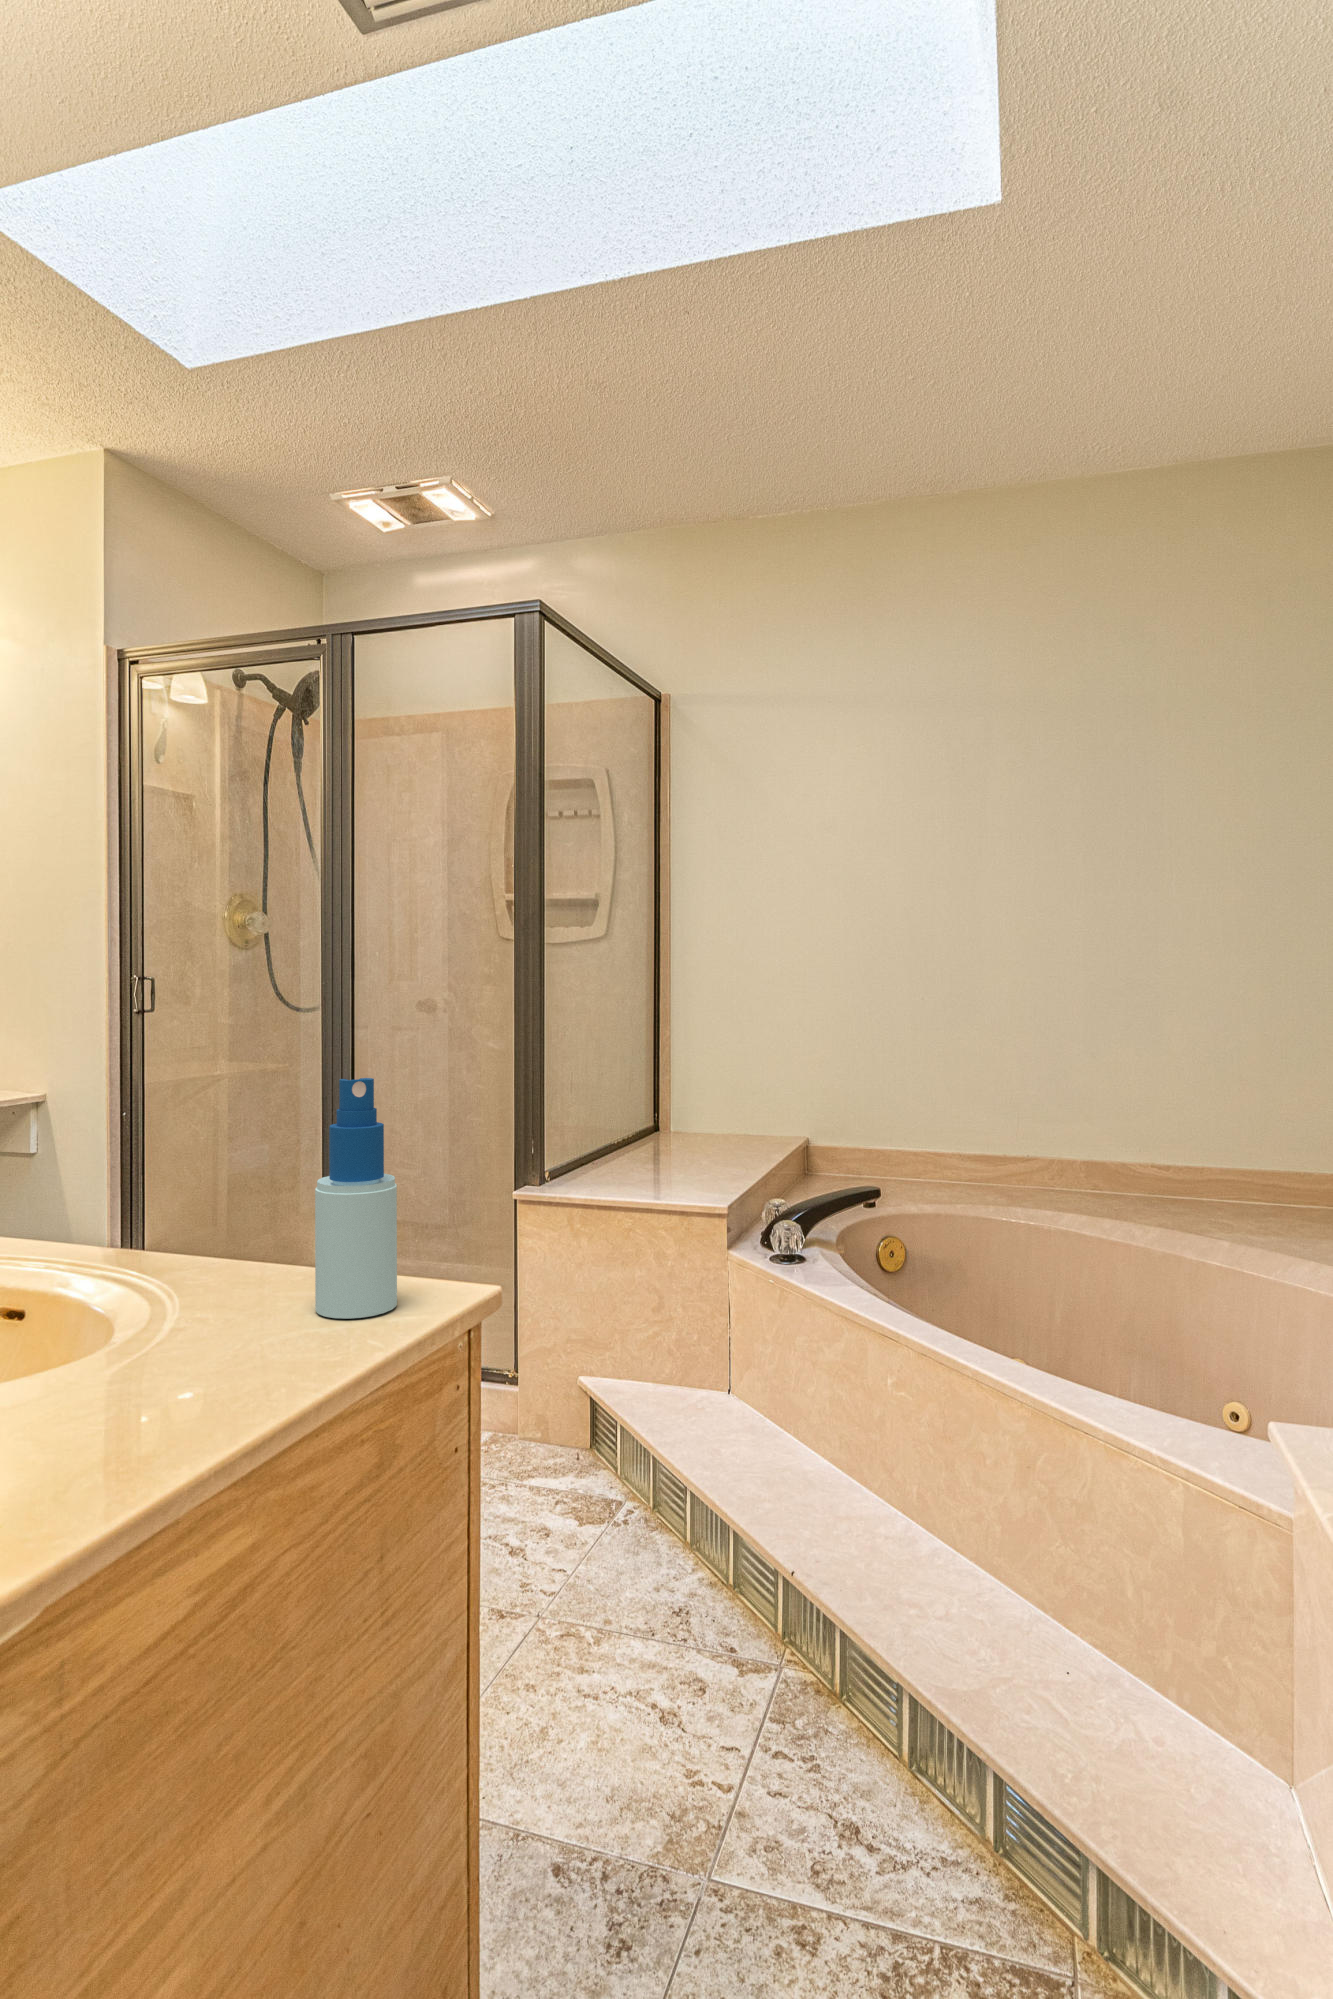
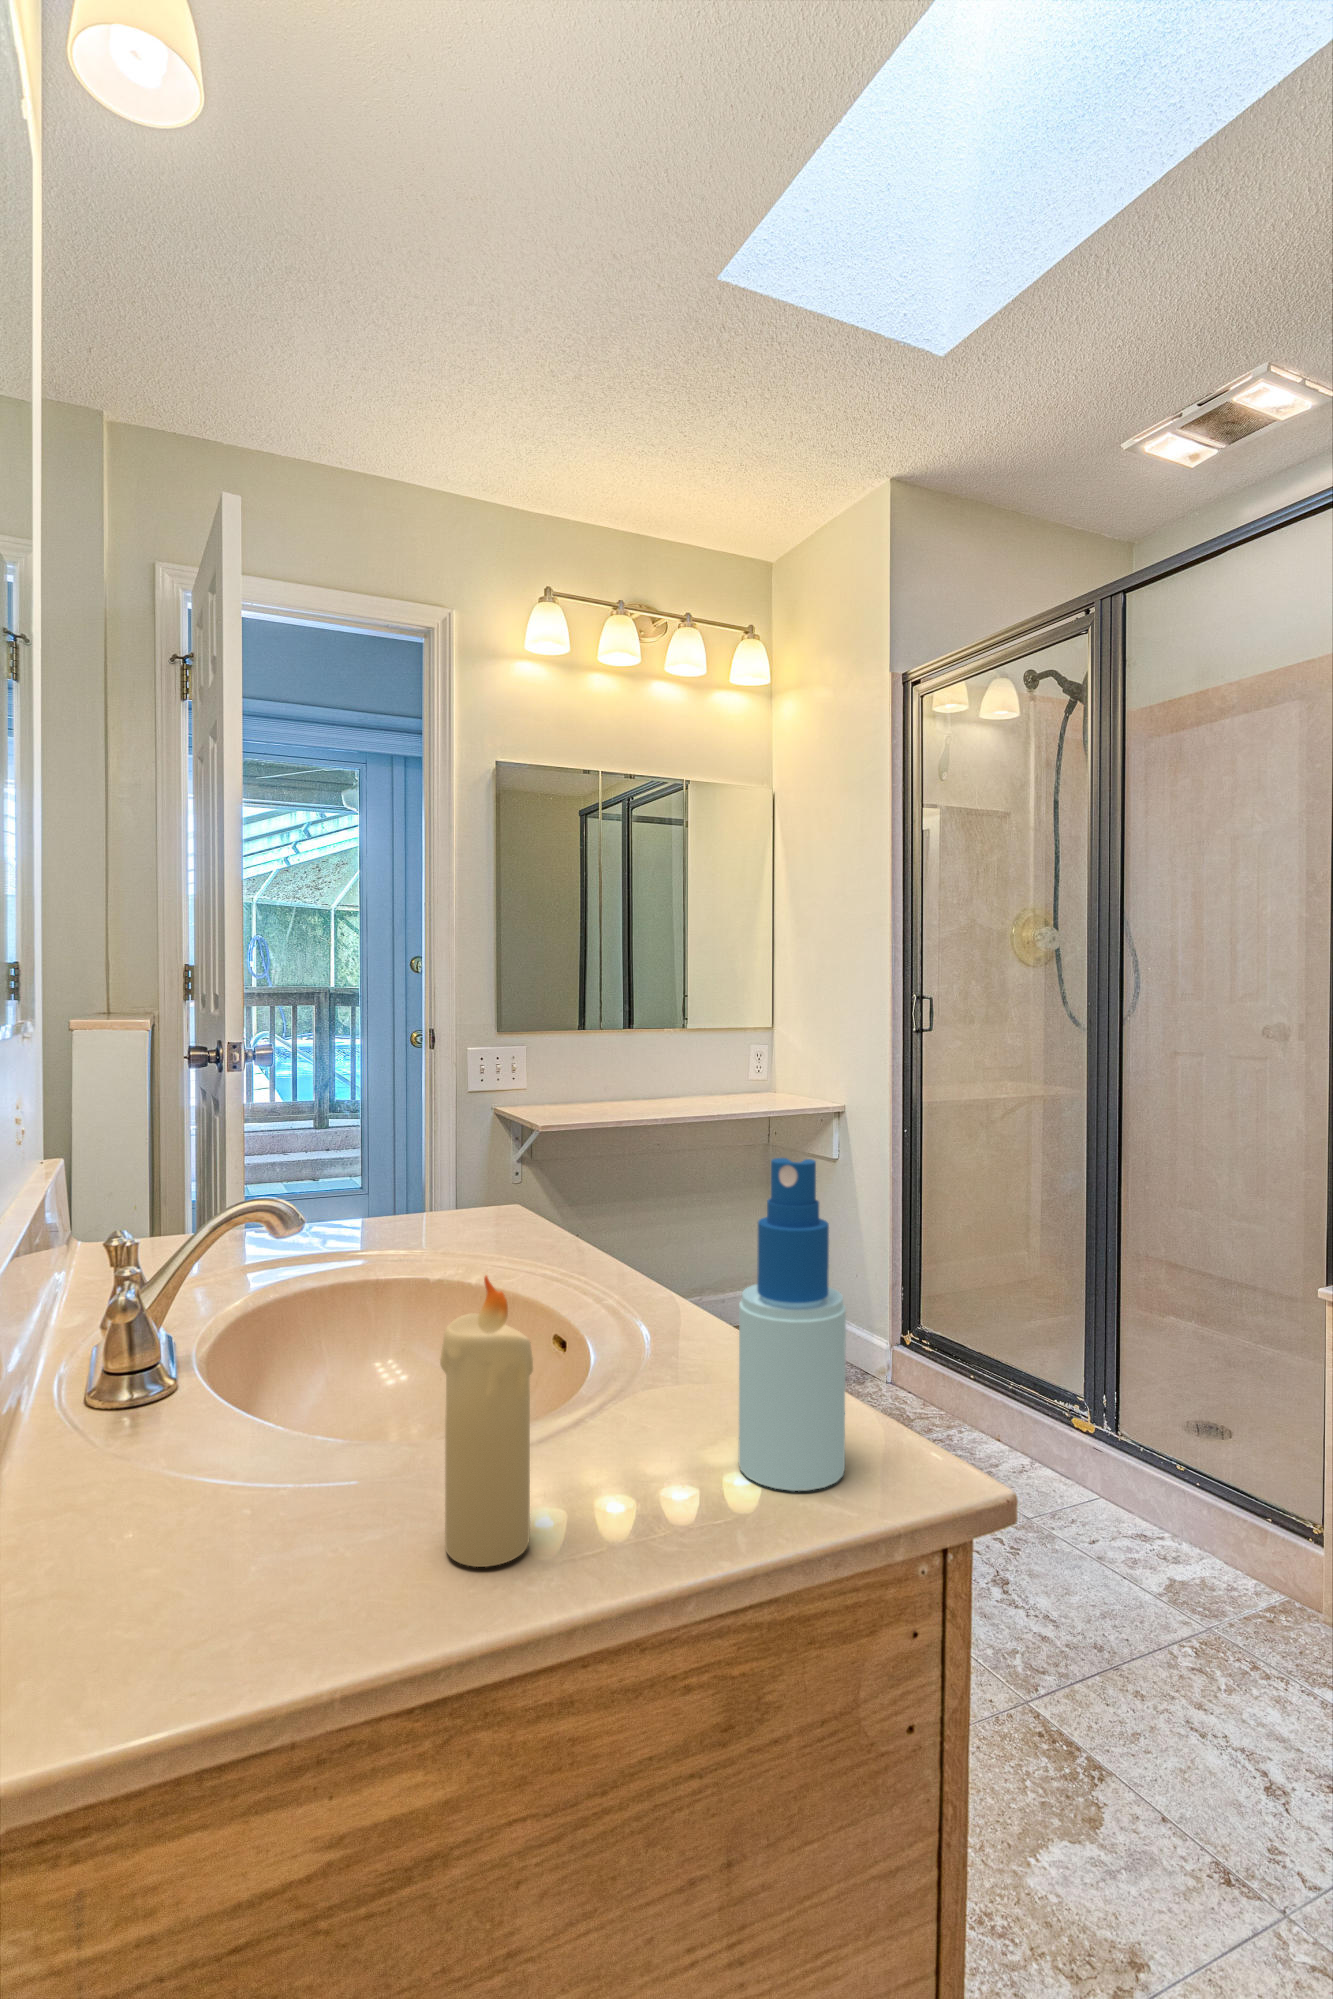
candle: none [157,1173,238,1403] -> present [440,1276,533,1567]

